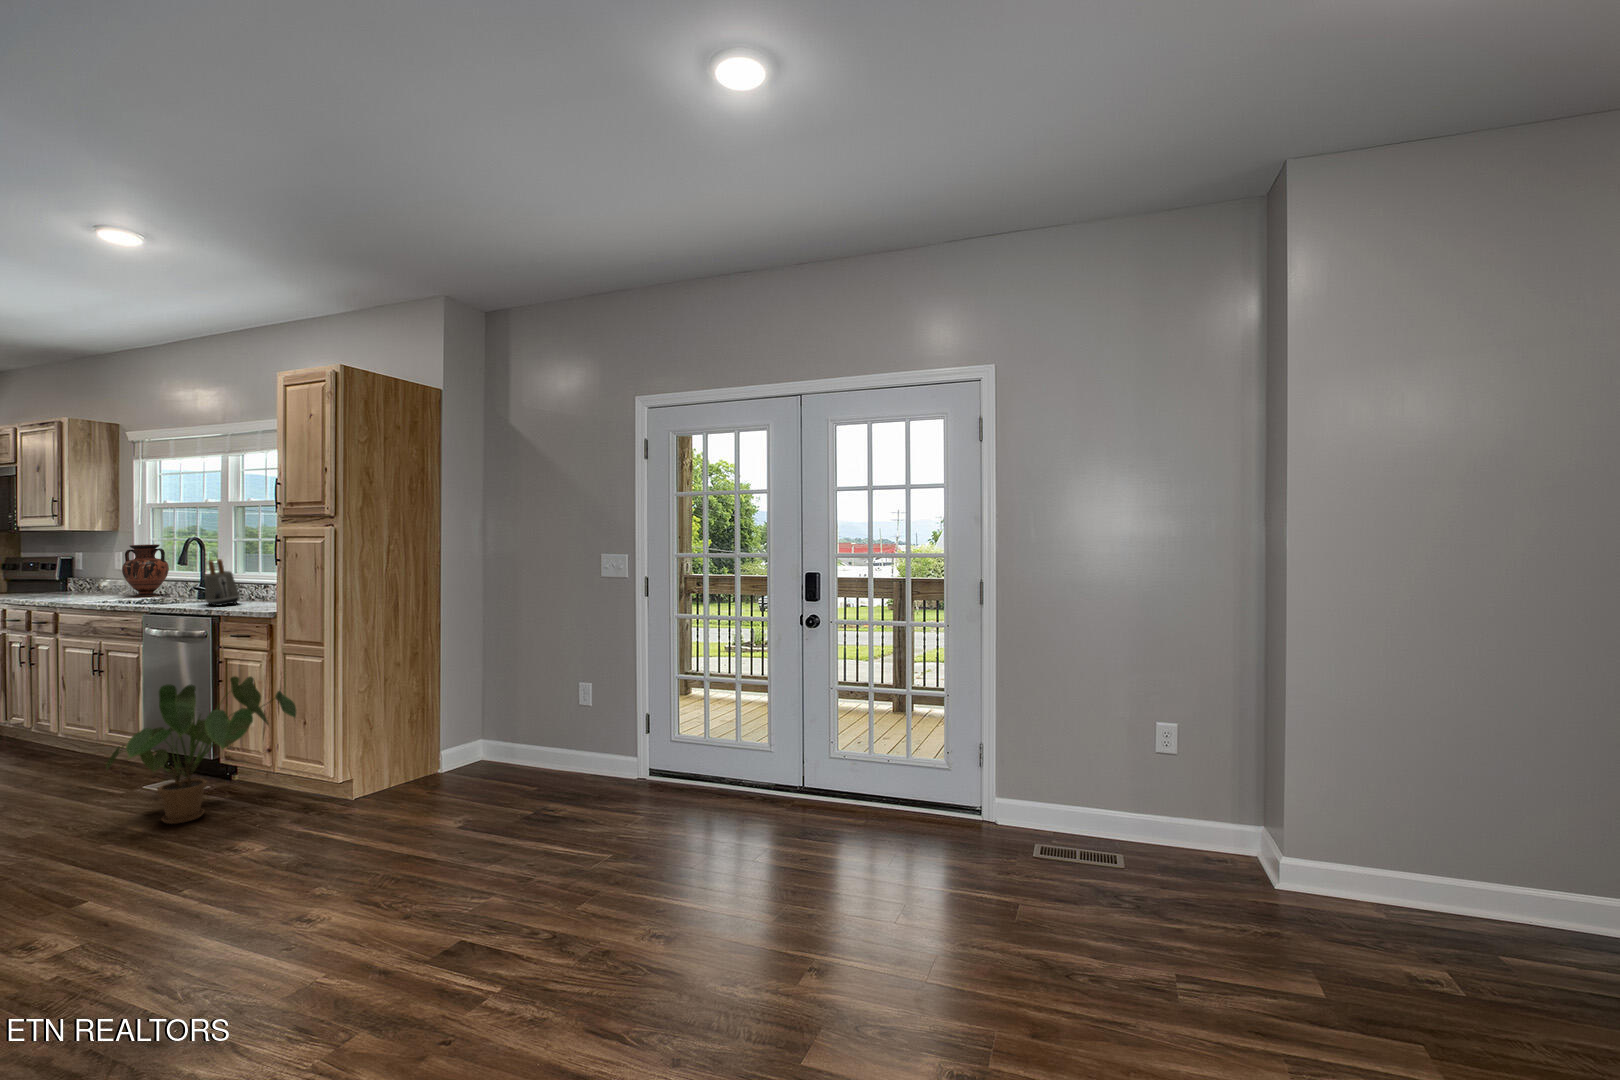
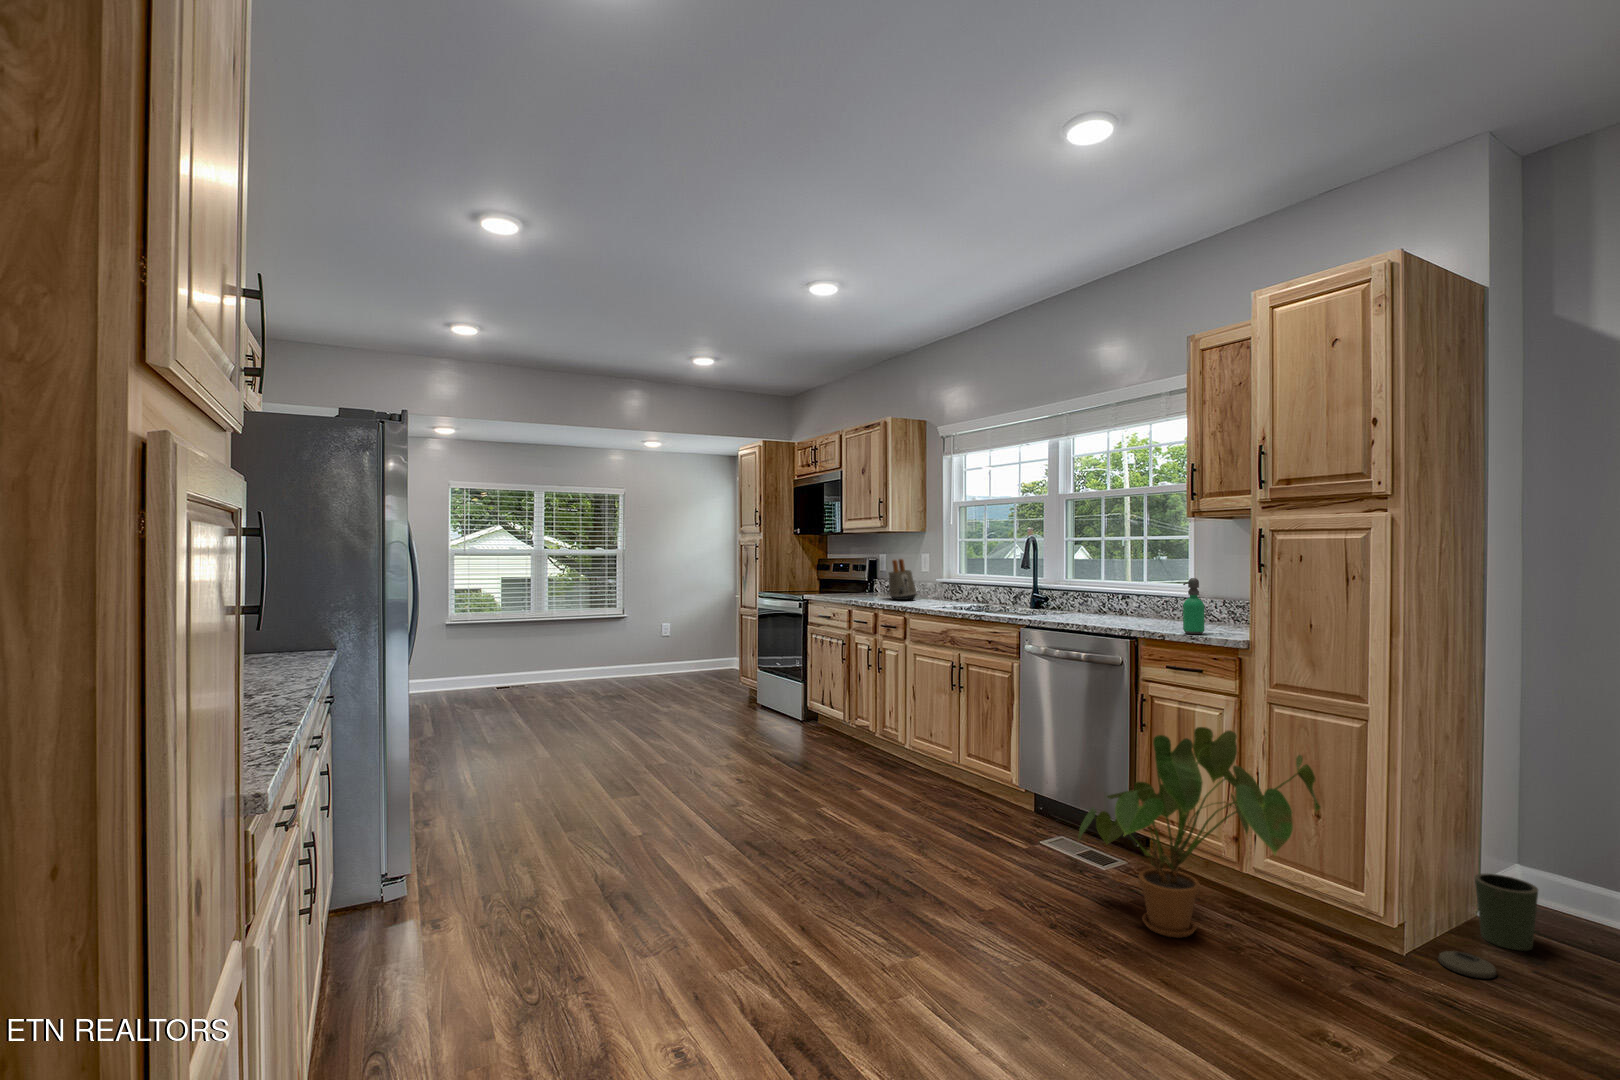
vase: present [122,544,169,597] -> none [949,546,989,603]
toaster: present [204,559,240,606] -> present [889,559,917,600]
soap dispenser: none [246,571,266,611] -> present [1183,578,1204,634]
trash can: none [364,742,442,802] -> present [1438,874,1538,979]

